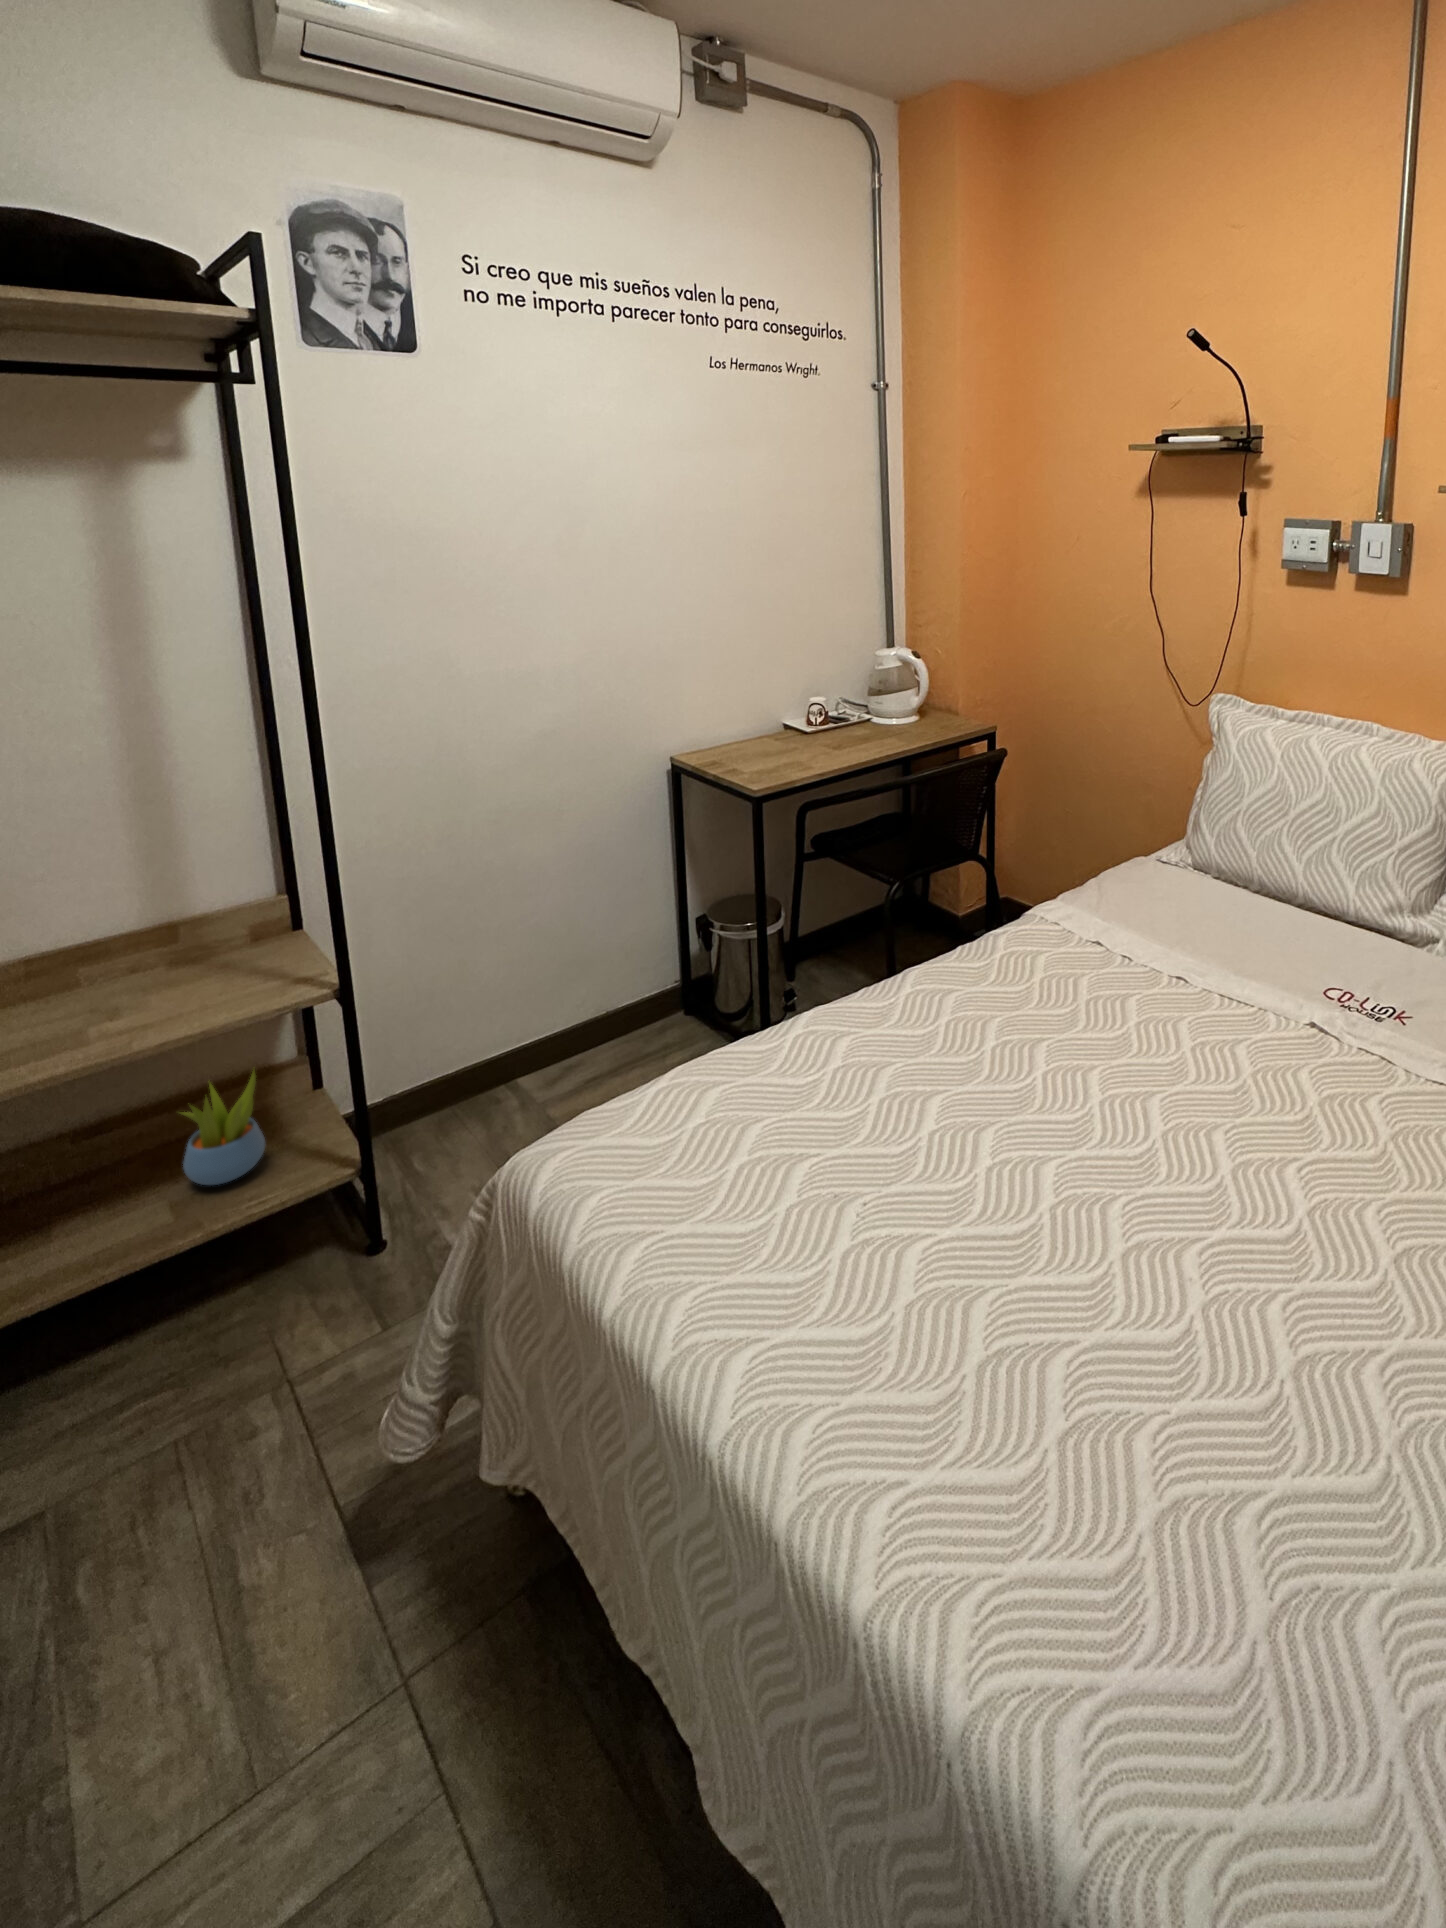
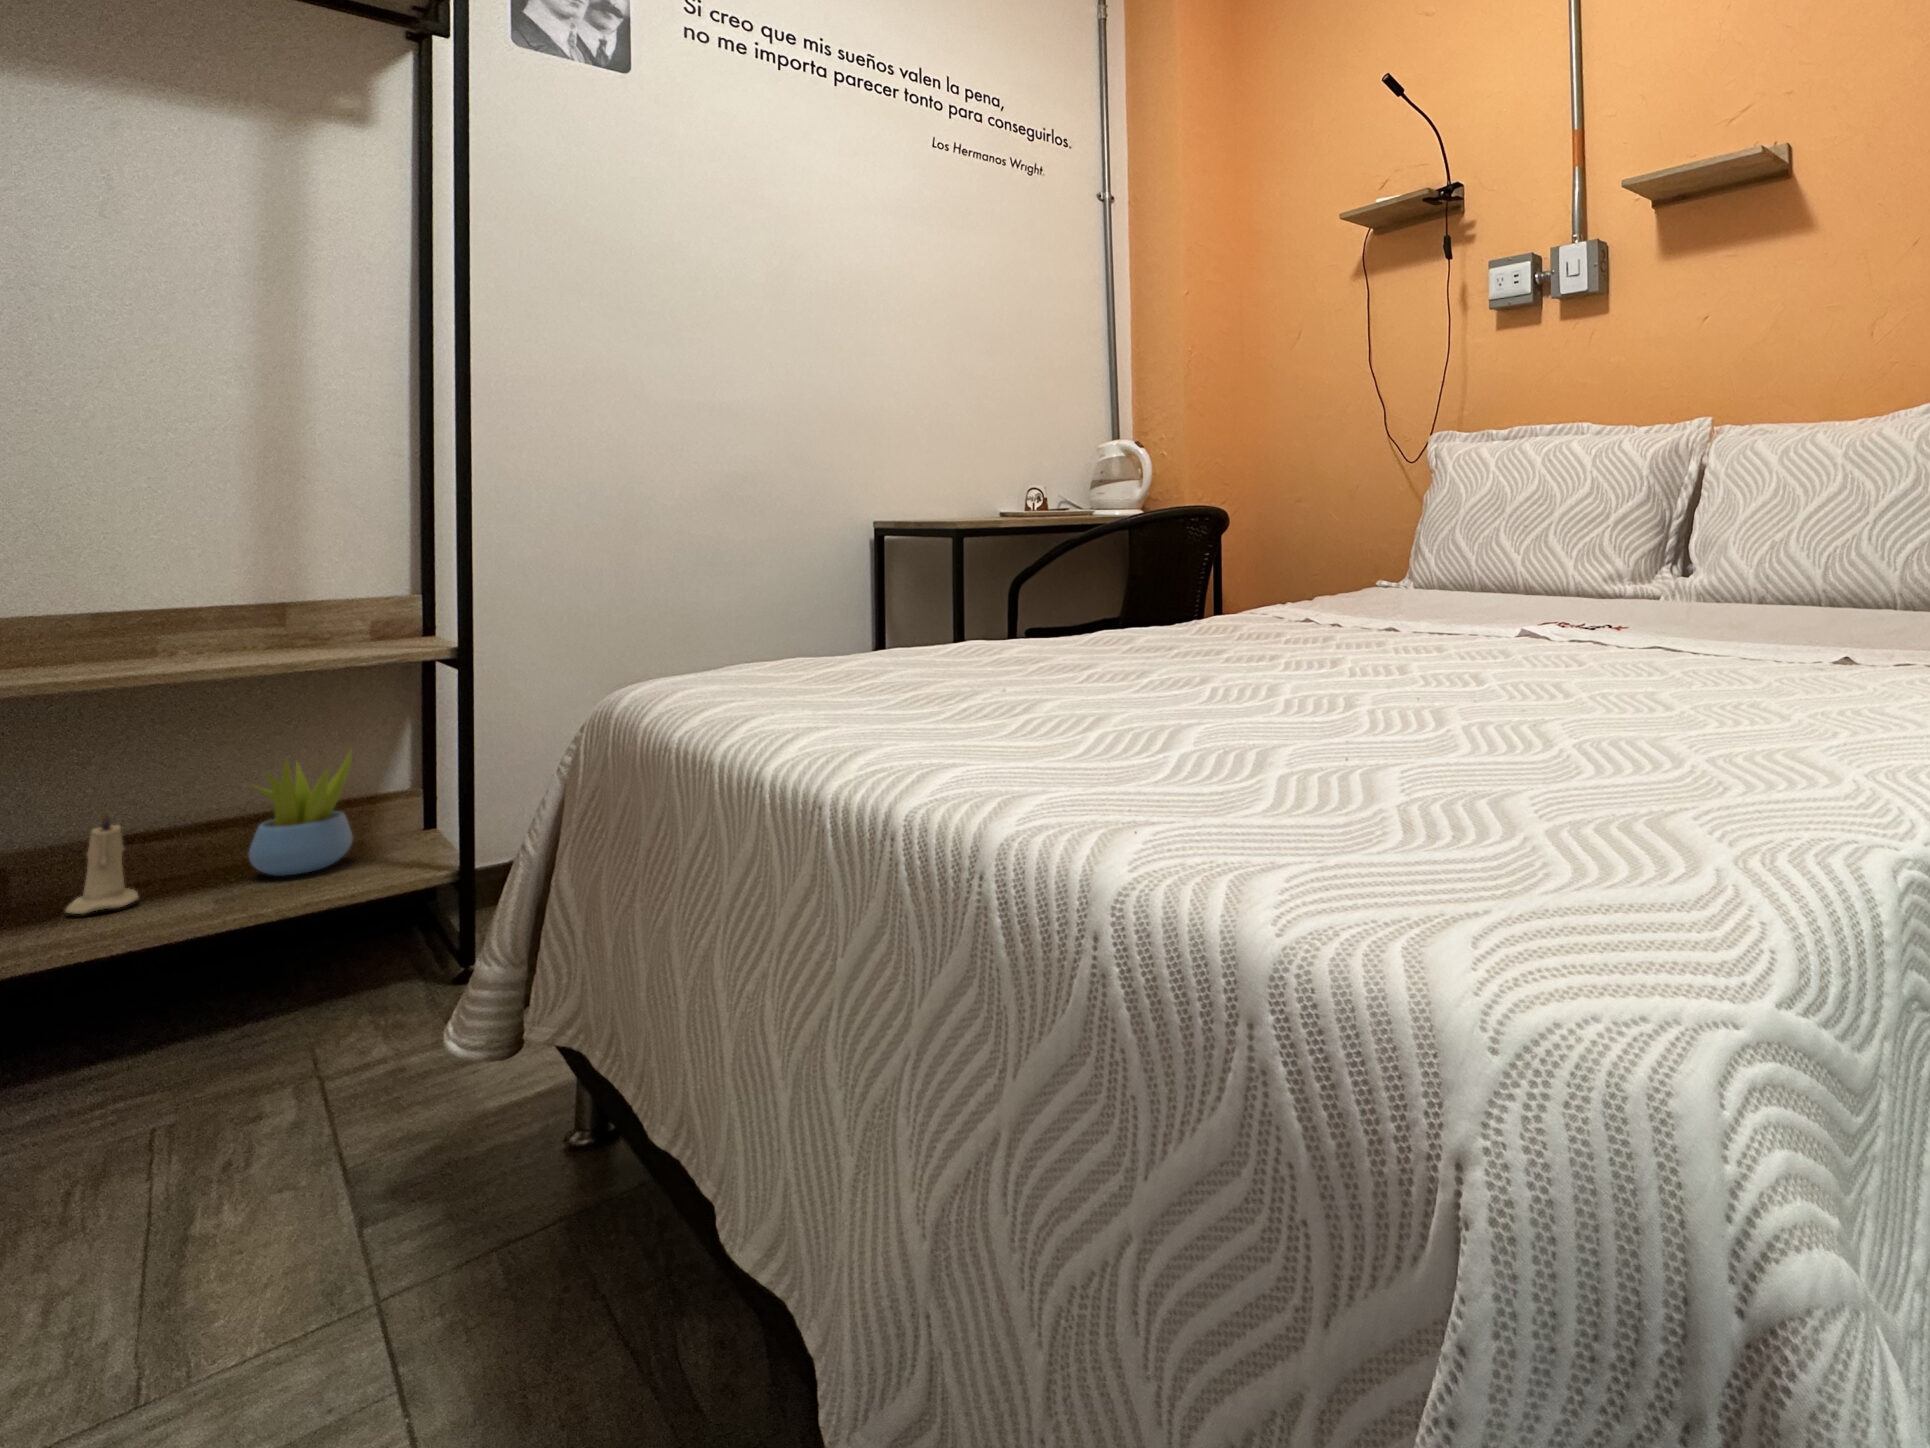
candle: none [49,1159,105,1251] -> present [66,809,139,914]

